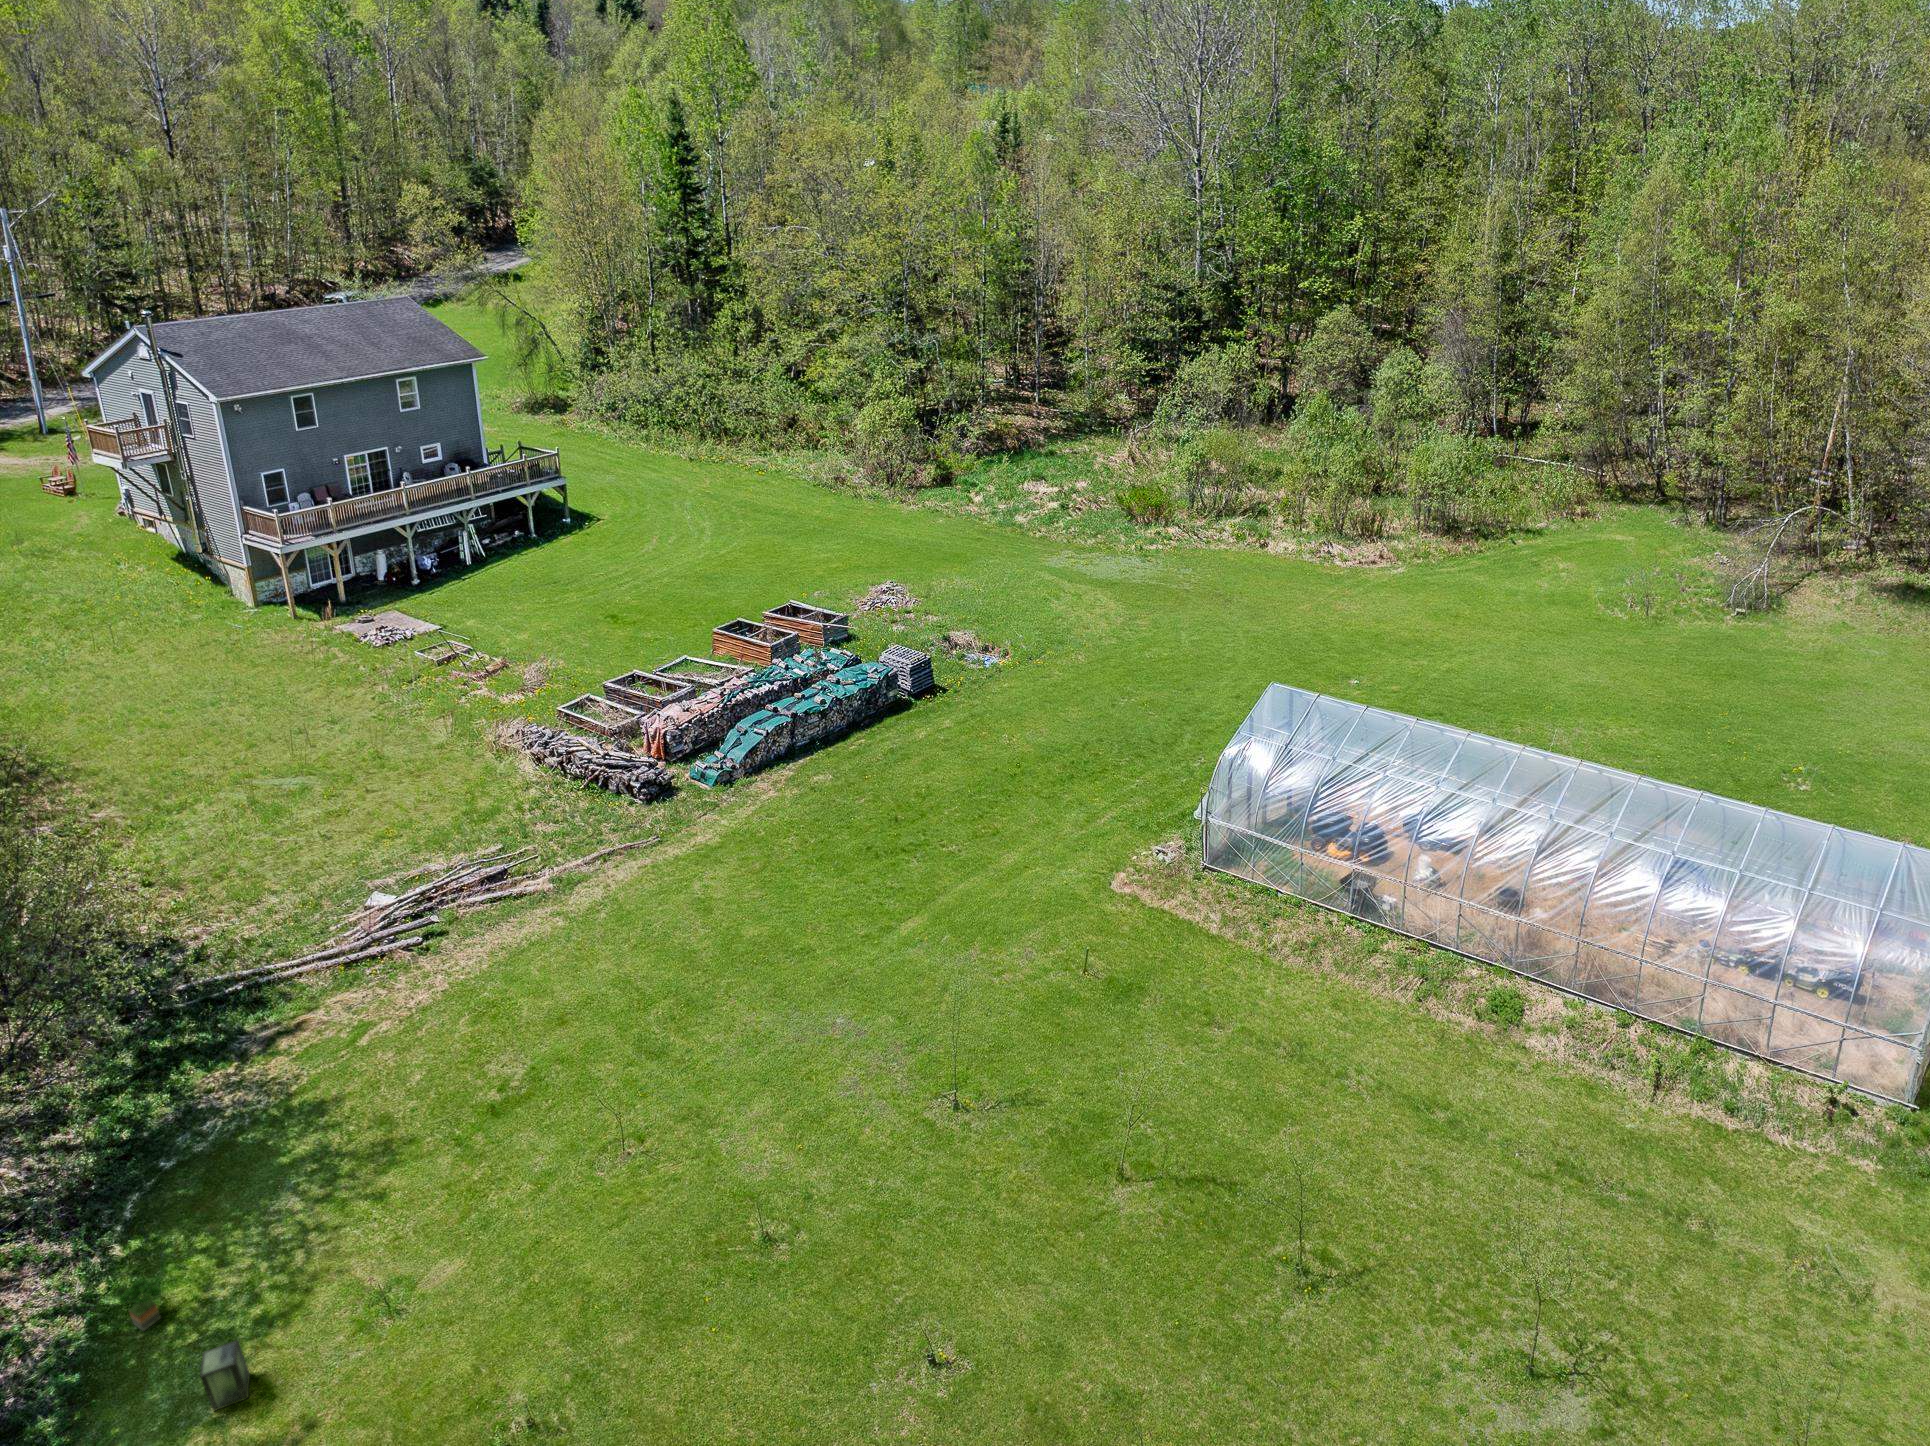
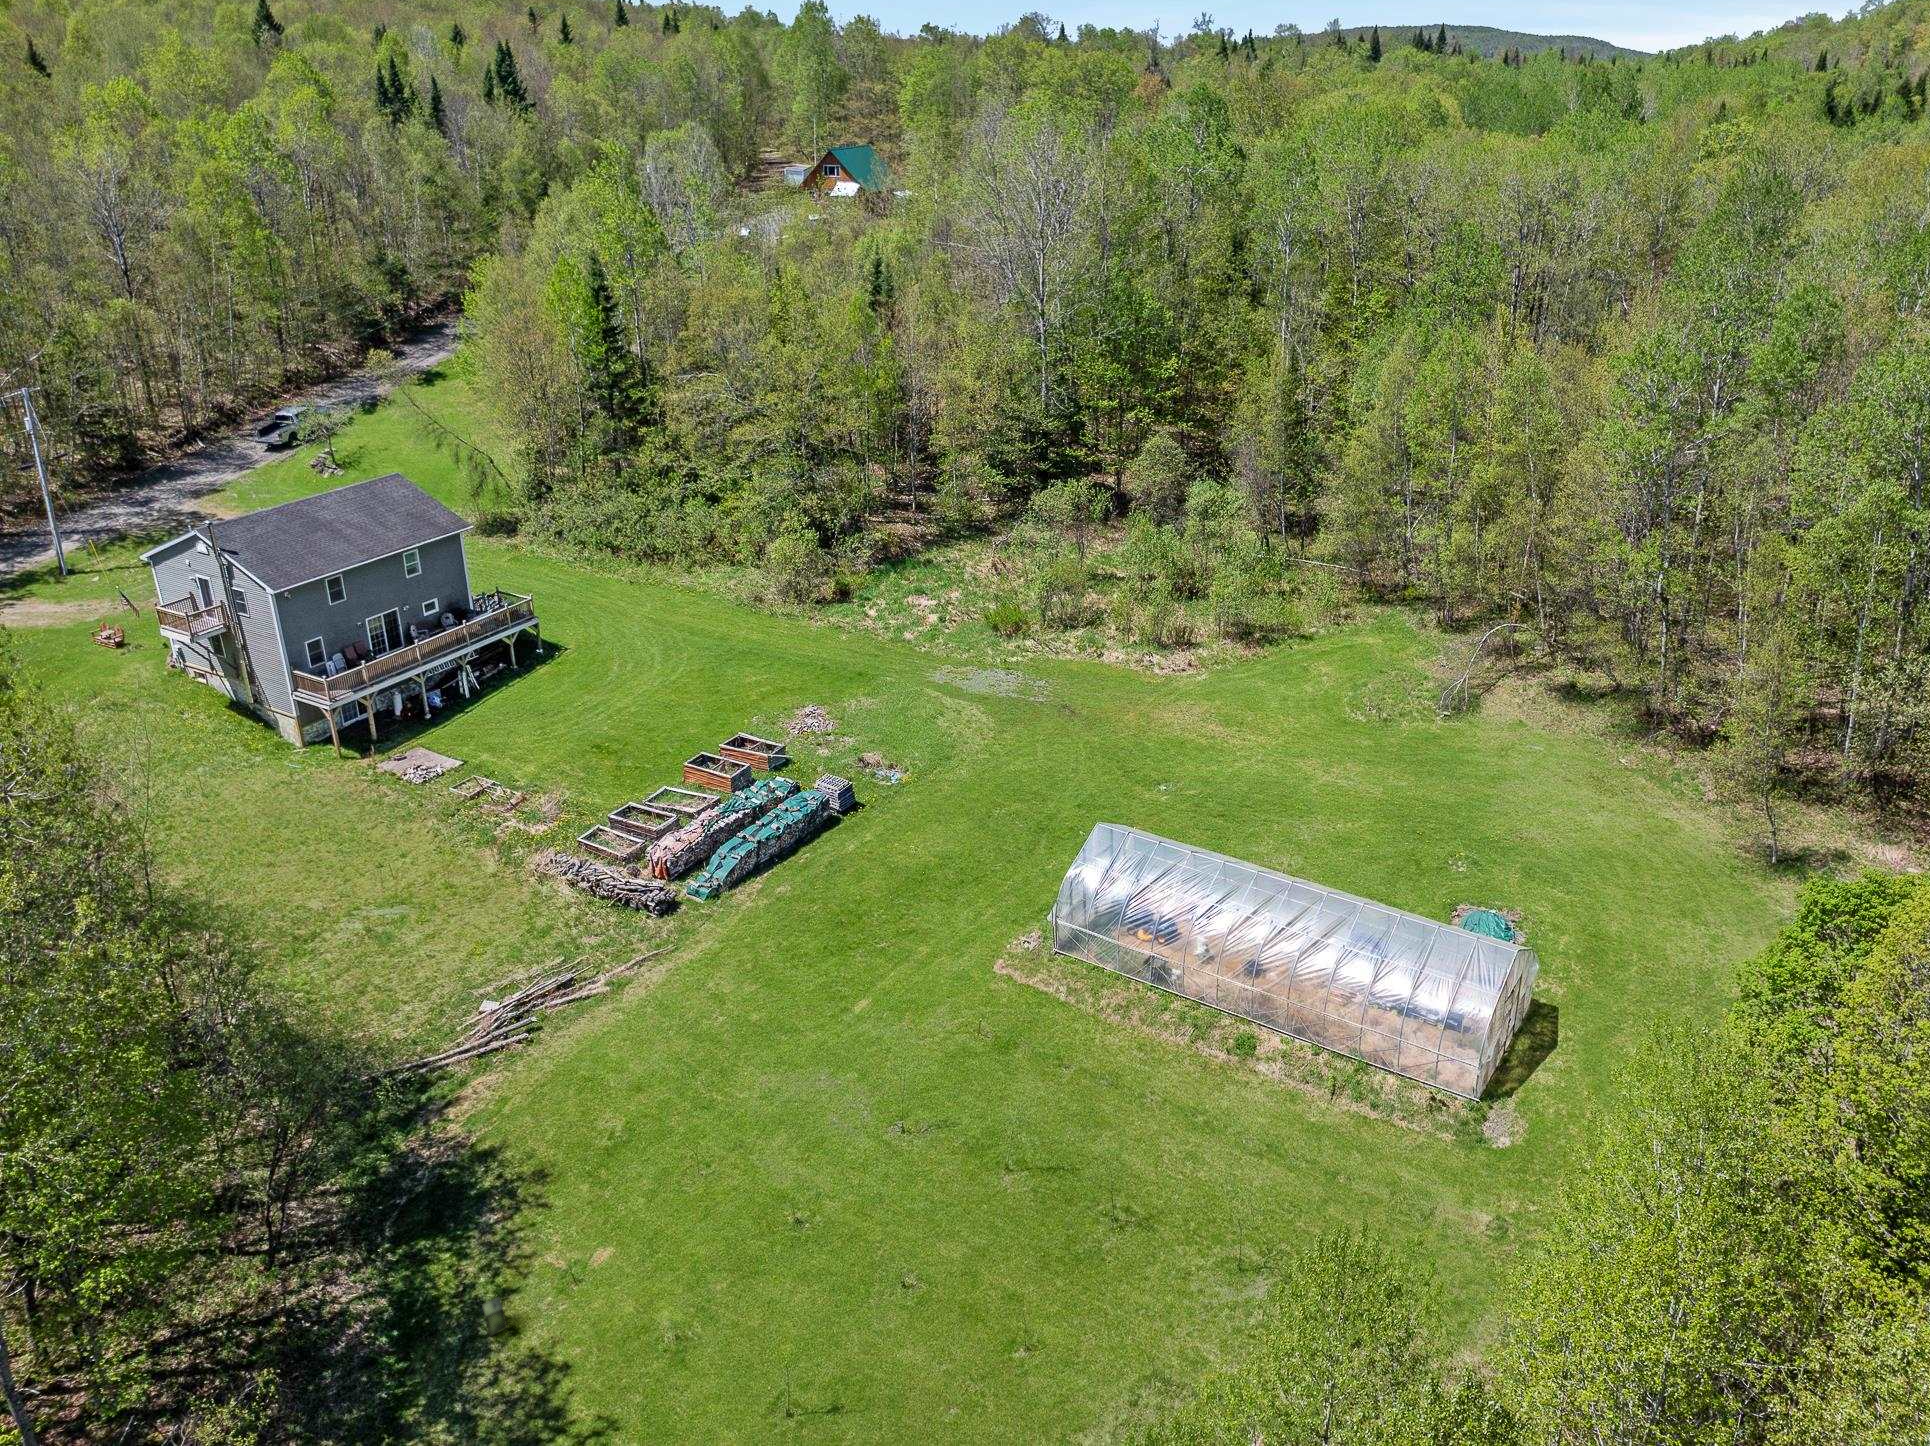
potted tree: present [119,1279,161,1330] -> none [417,1267,441,1298]

